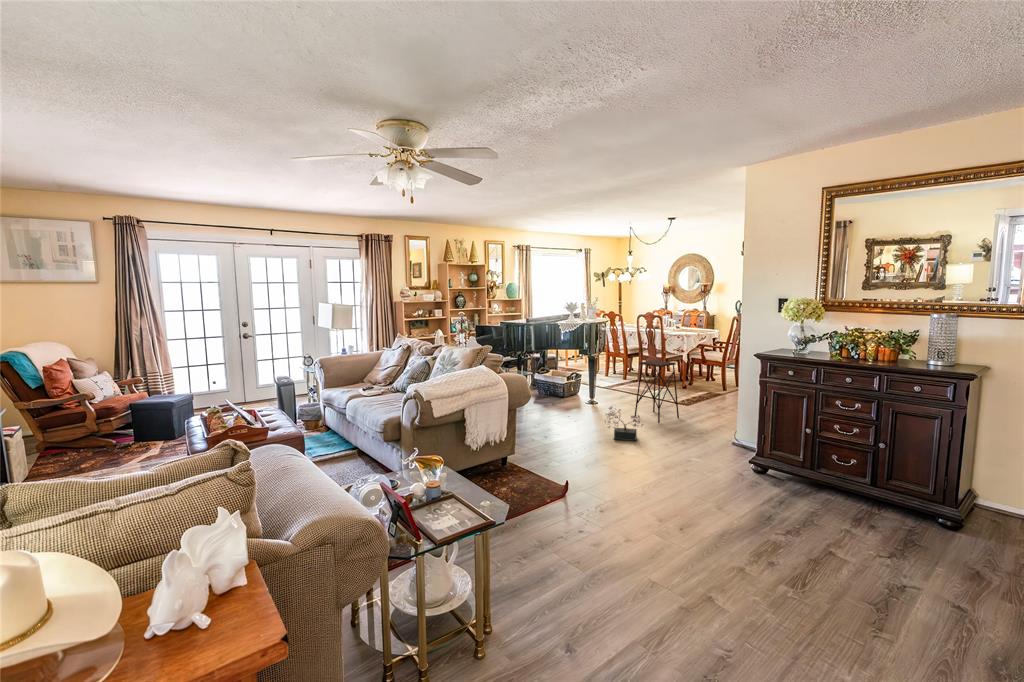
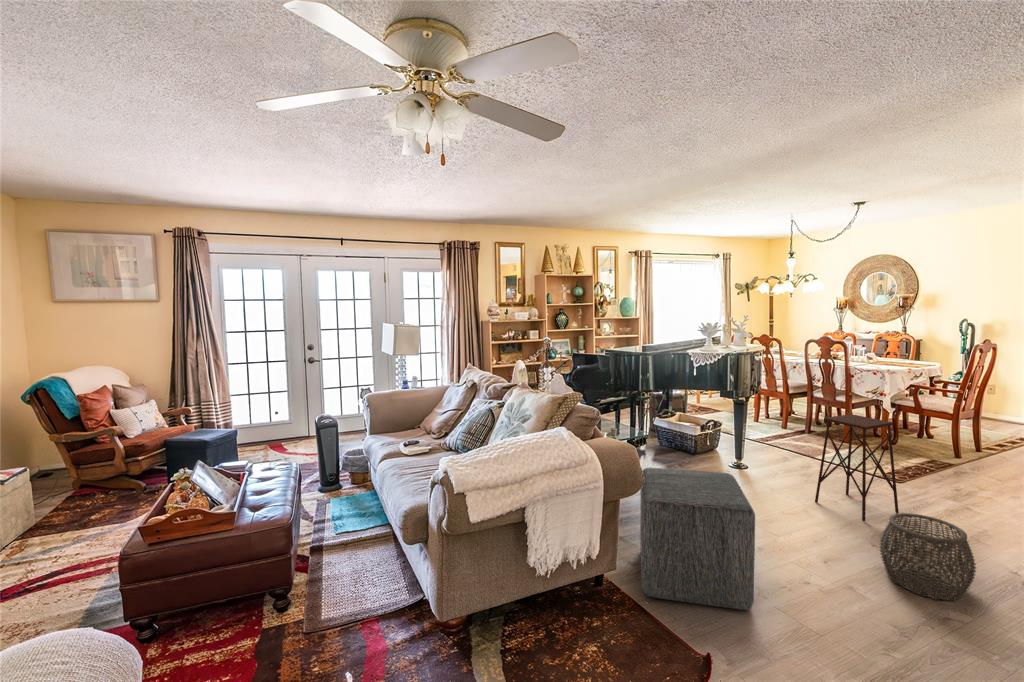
ottoman: none [528,392,592,464] -> present [640,468,755,610]
decorative plant: present [605,407,643,441] -> none [770,493,845,562]
woven basket: none [659,409,701,450] -> present [880,513,976,601]

